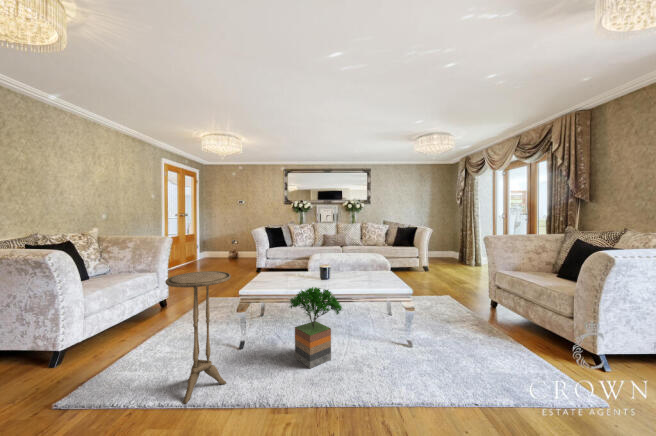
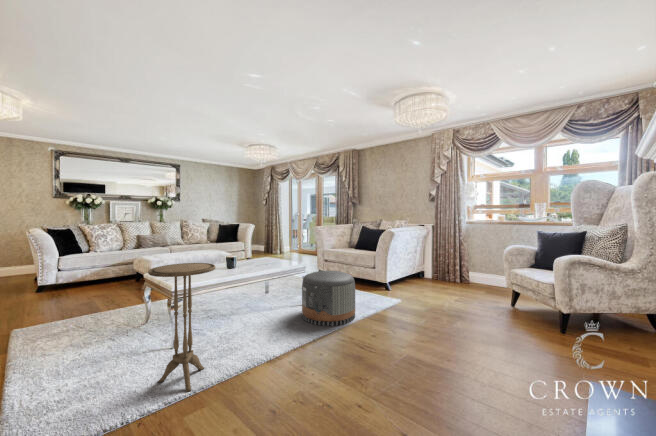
potted tree: present [290,287,342,369] -> none [228,270,275,336]
pouf: none [381,305,468,403] -> present [302,271,355,326]

